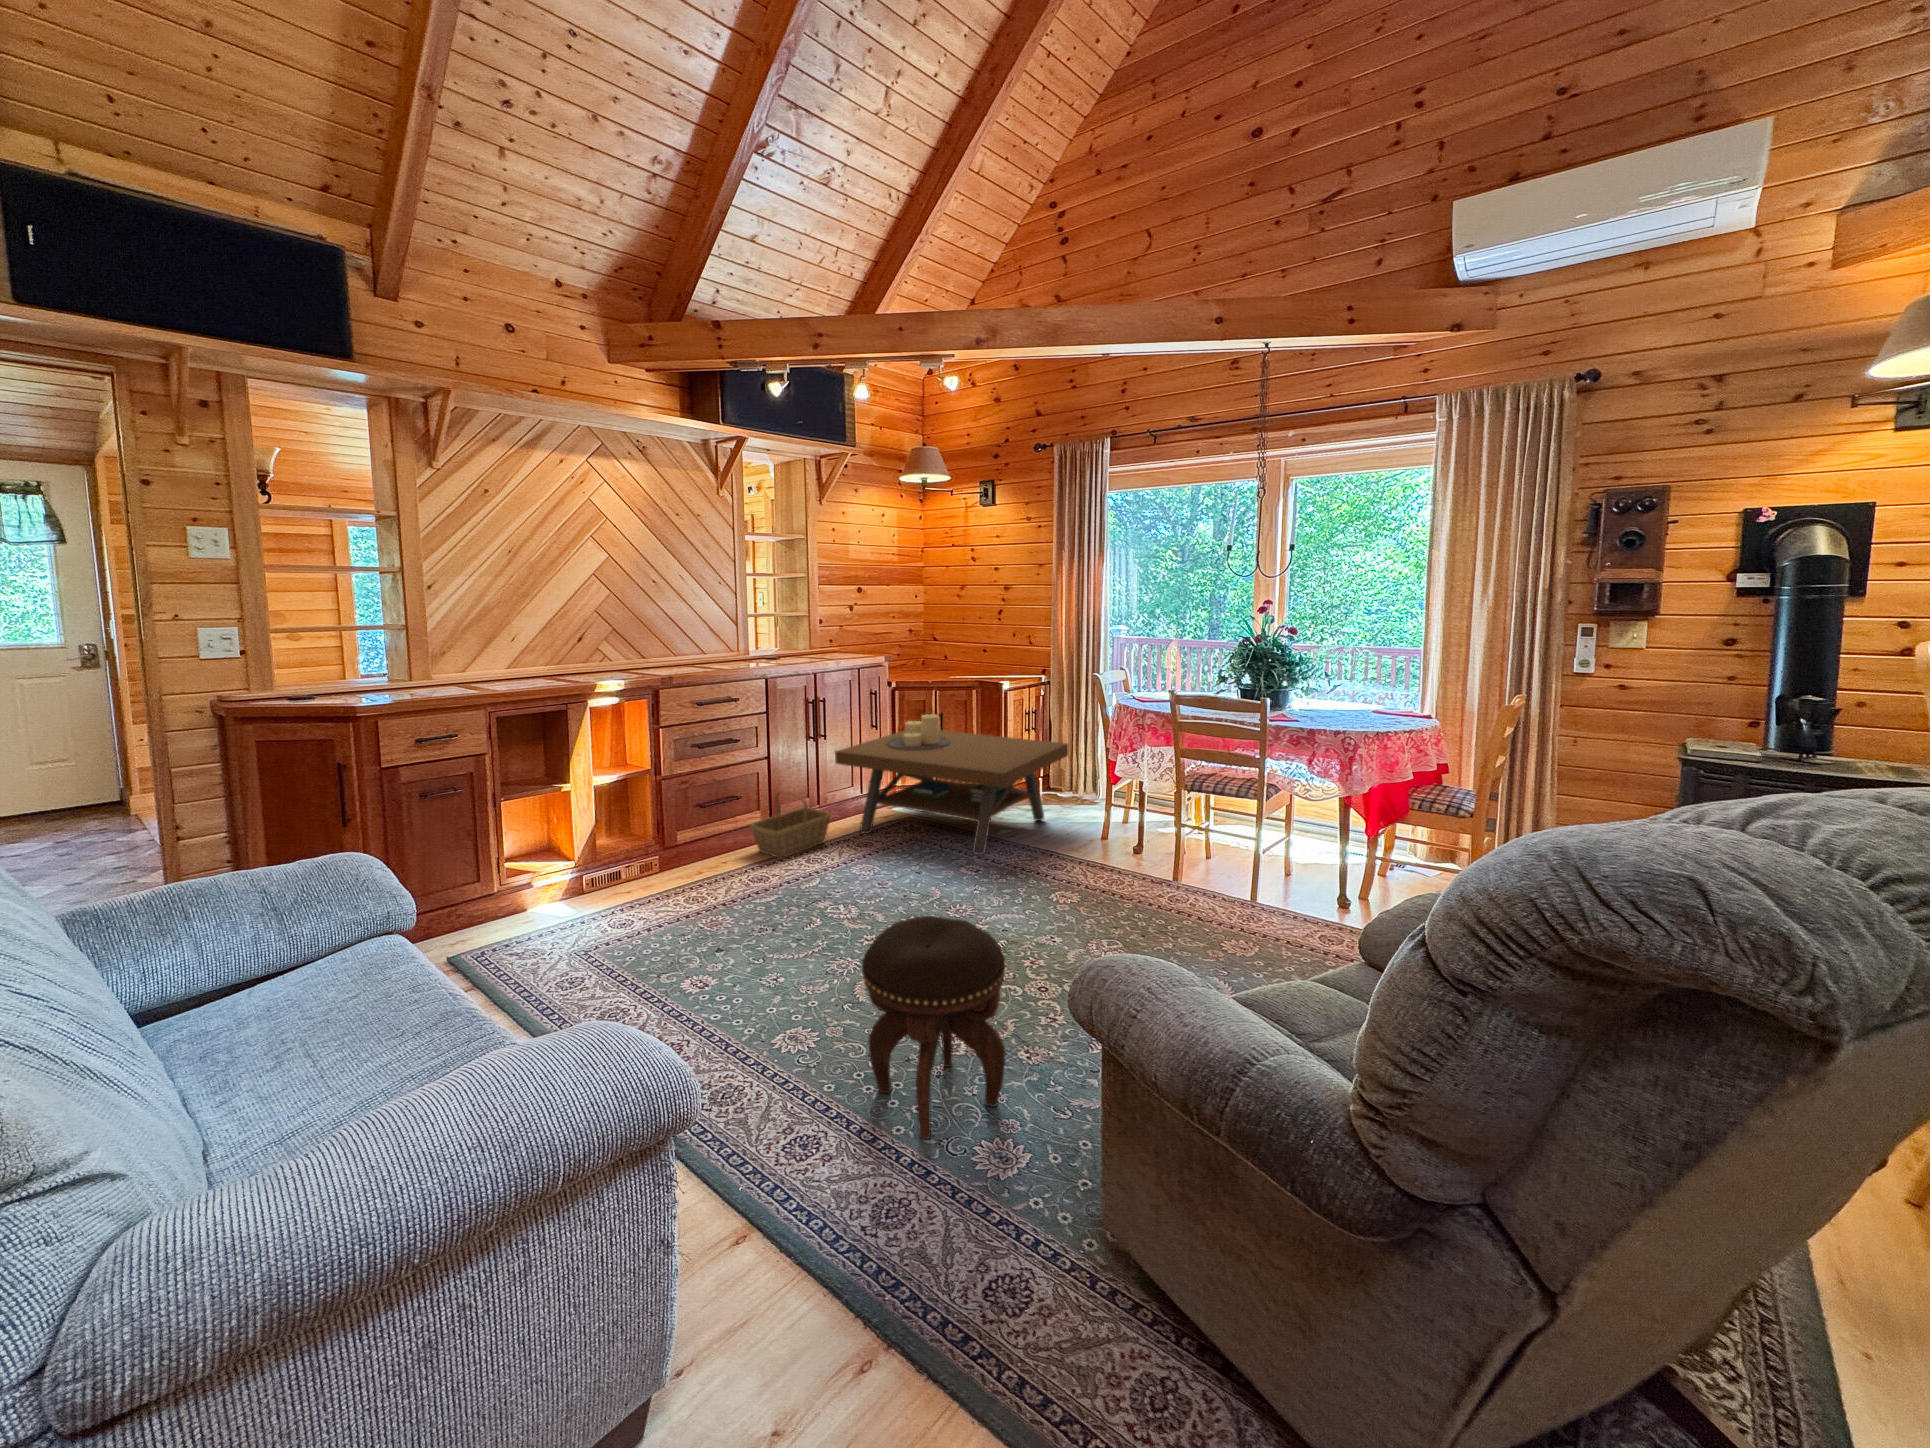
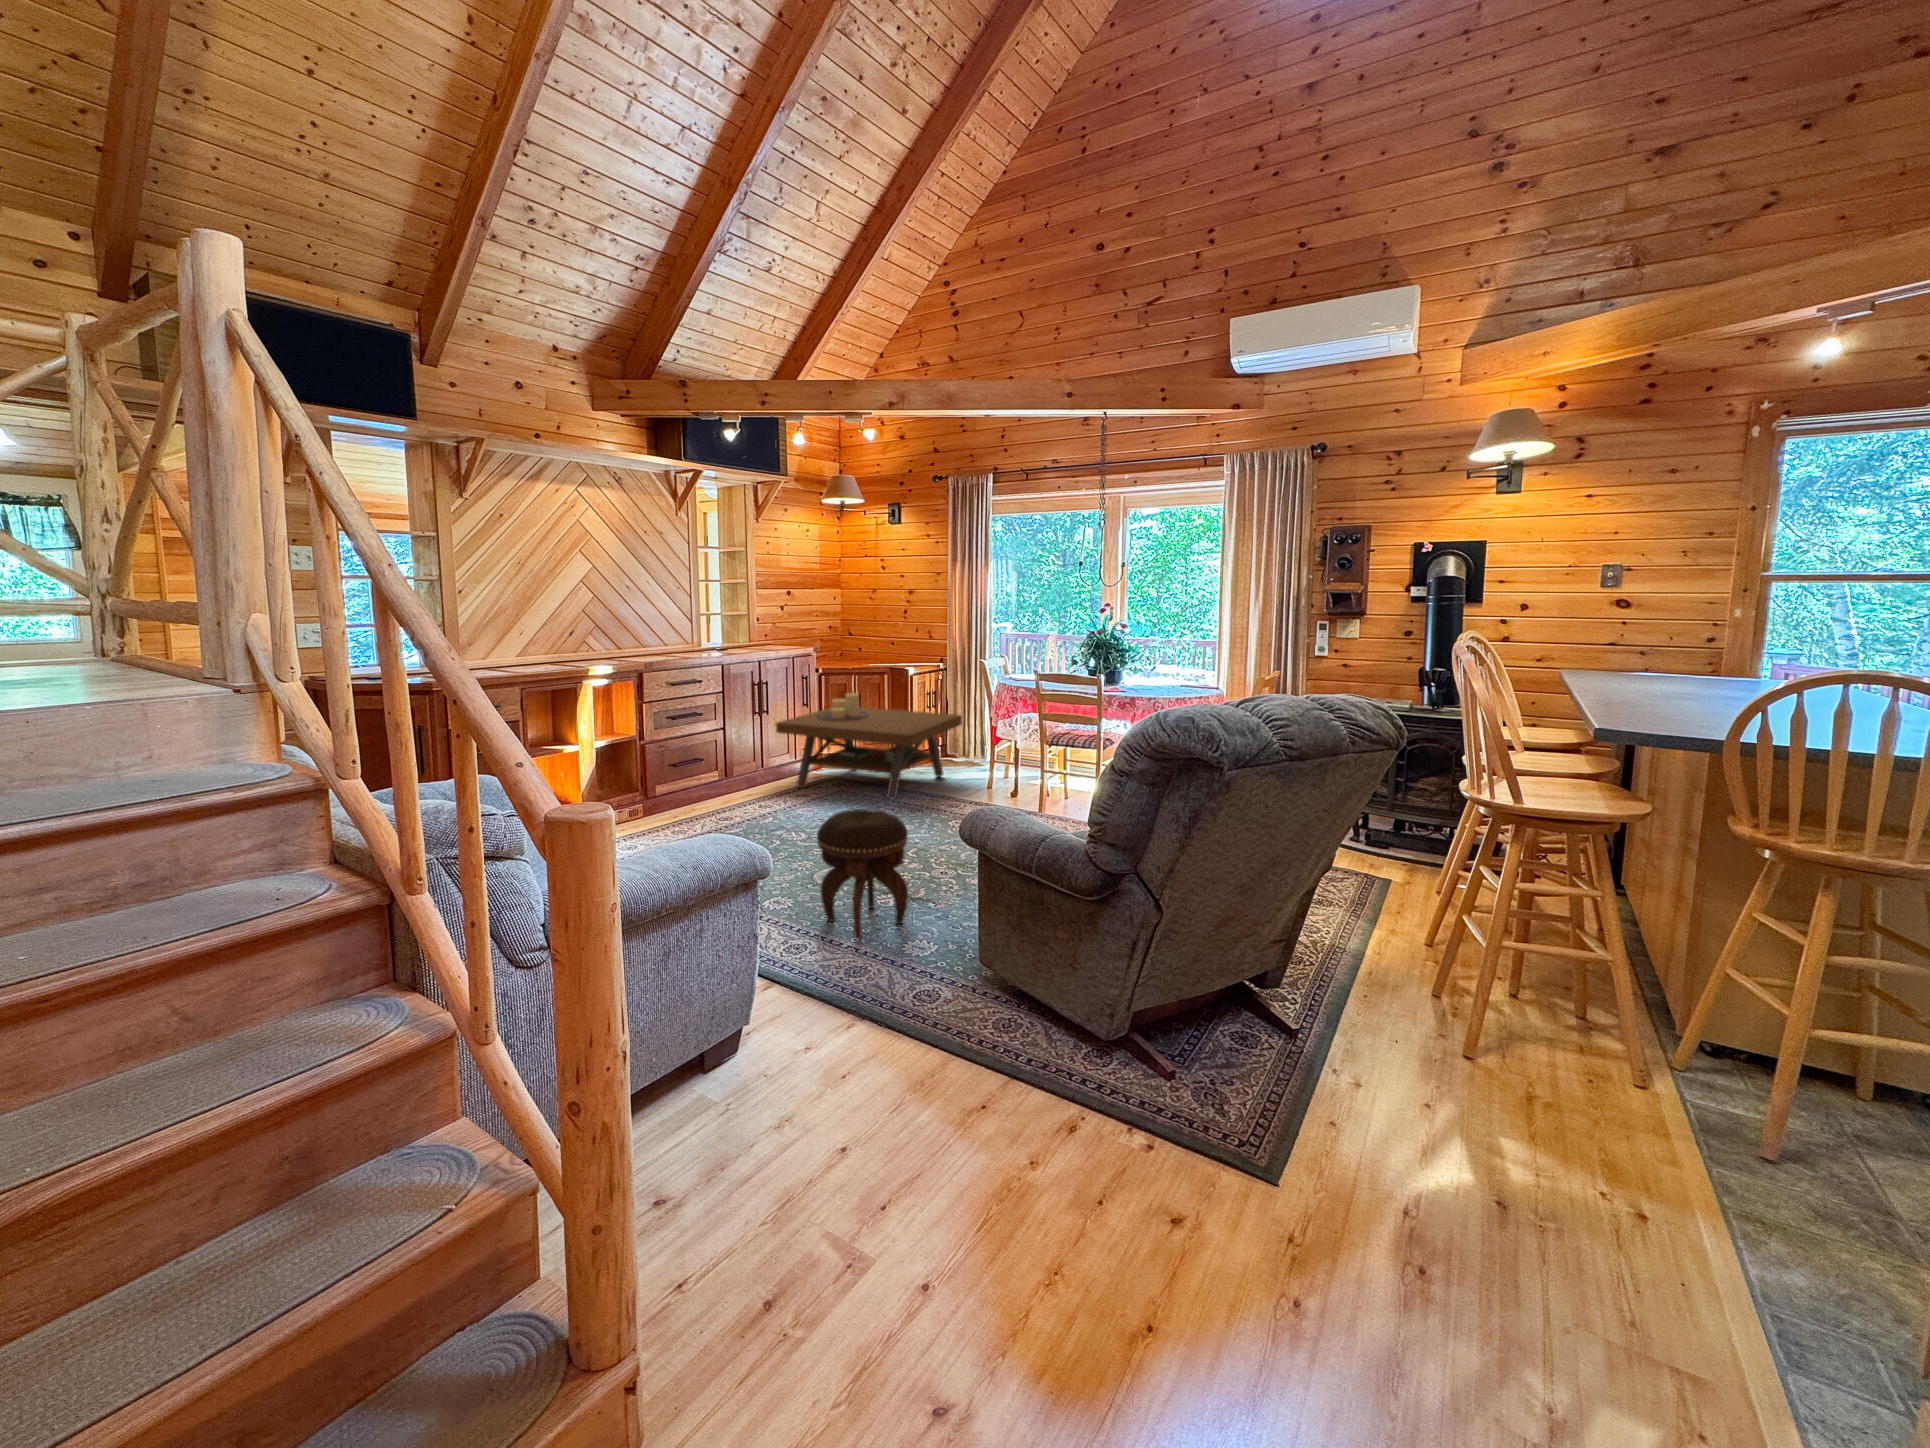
basket: present [750,791,831,858] -> none [710,753,775,805]

